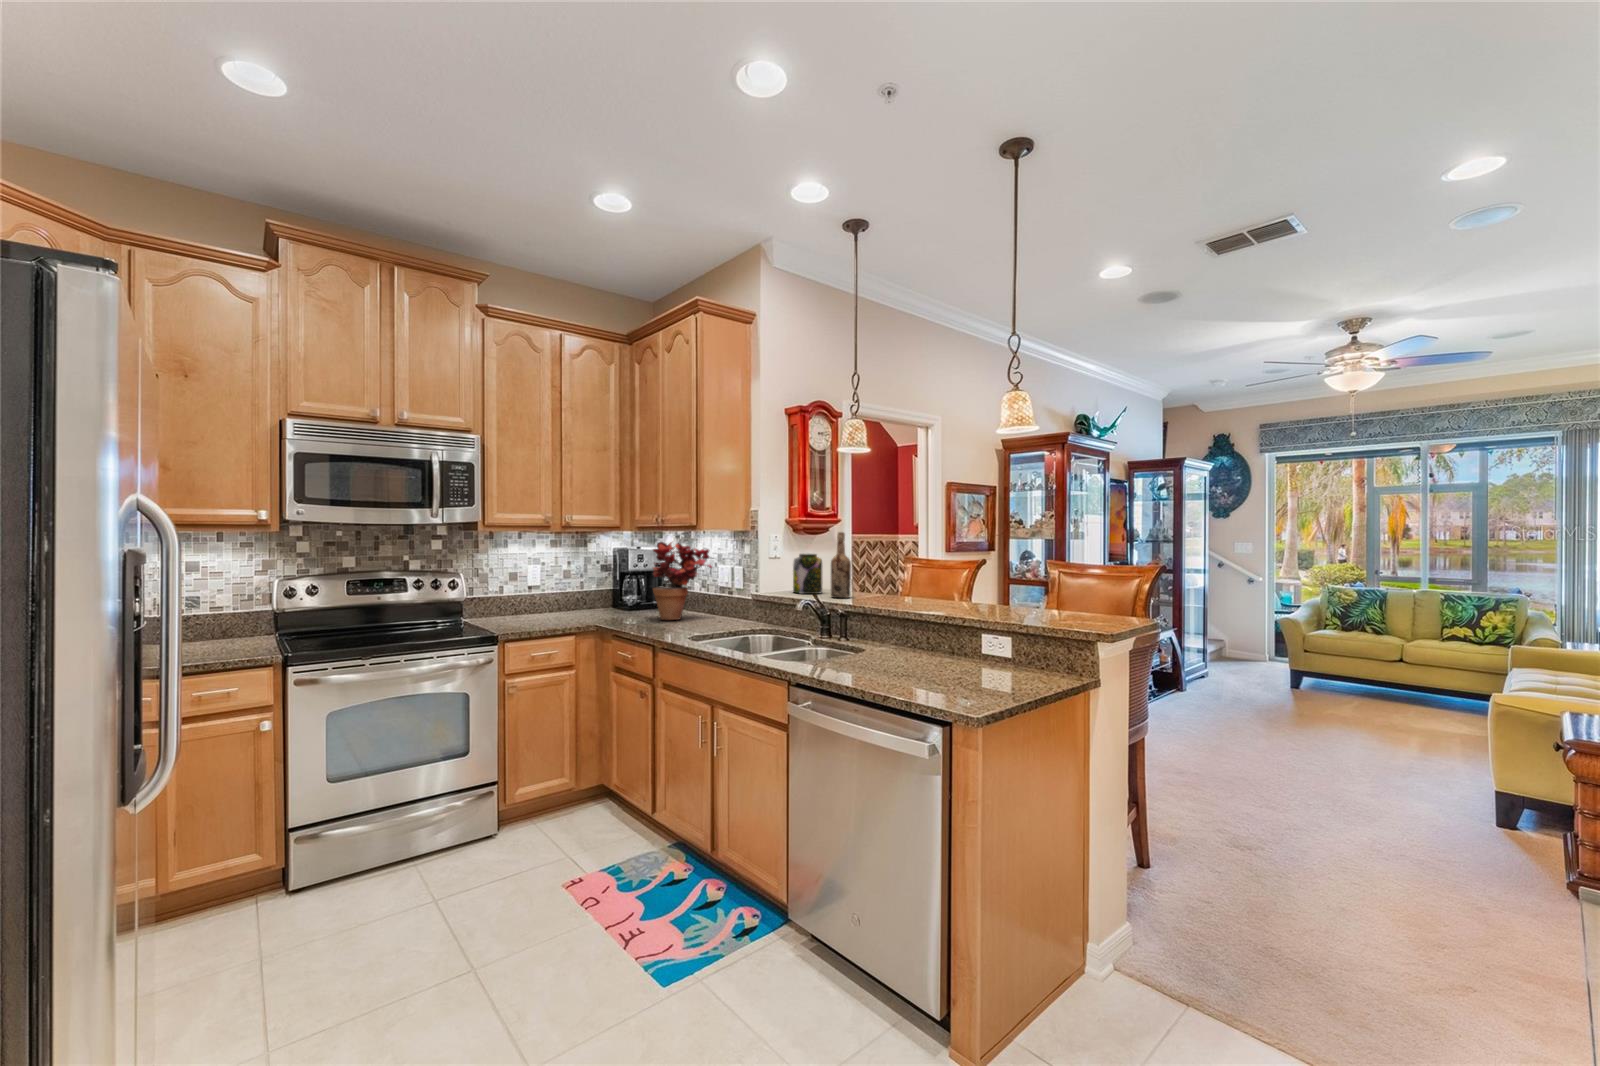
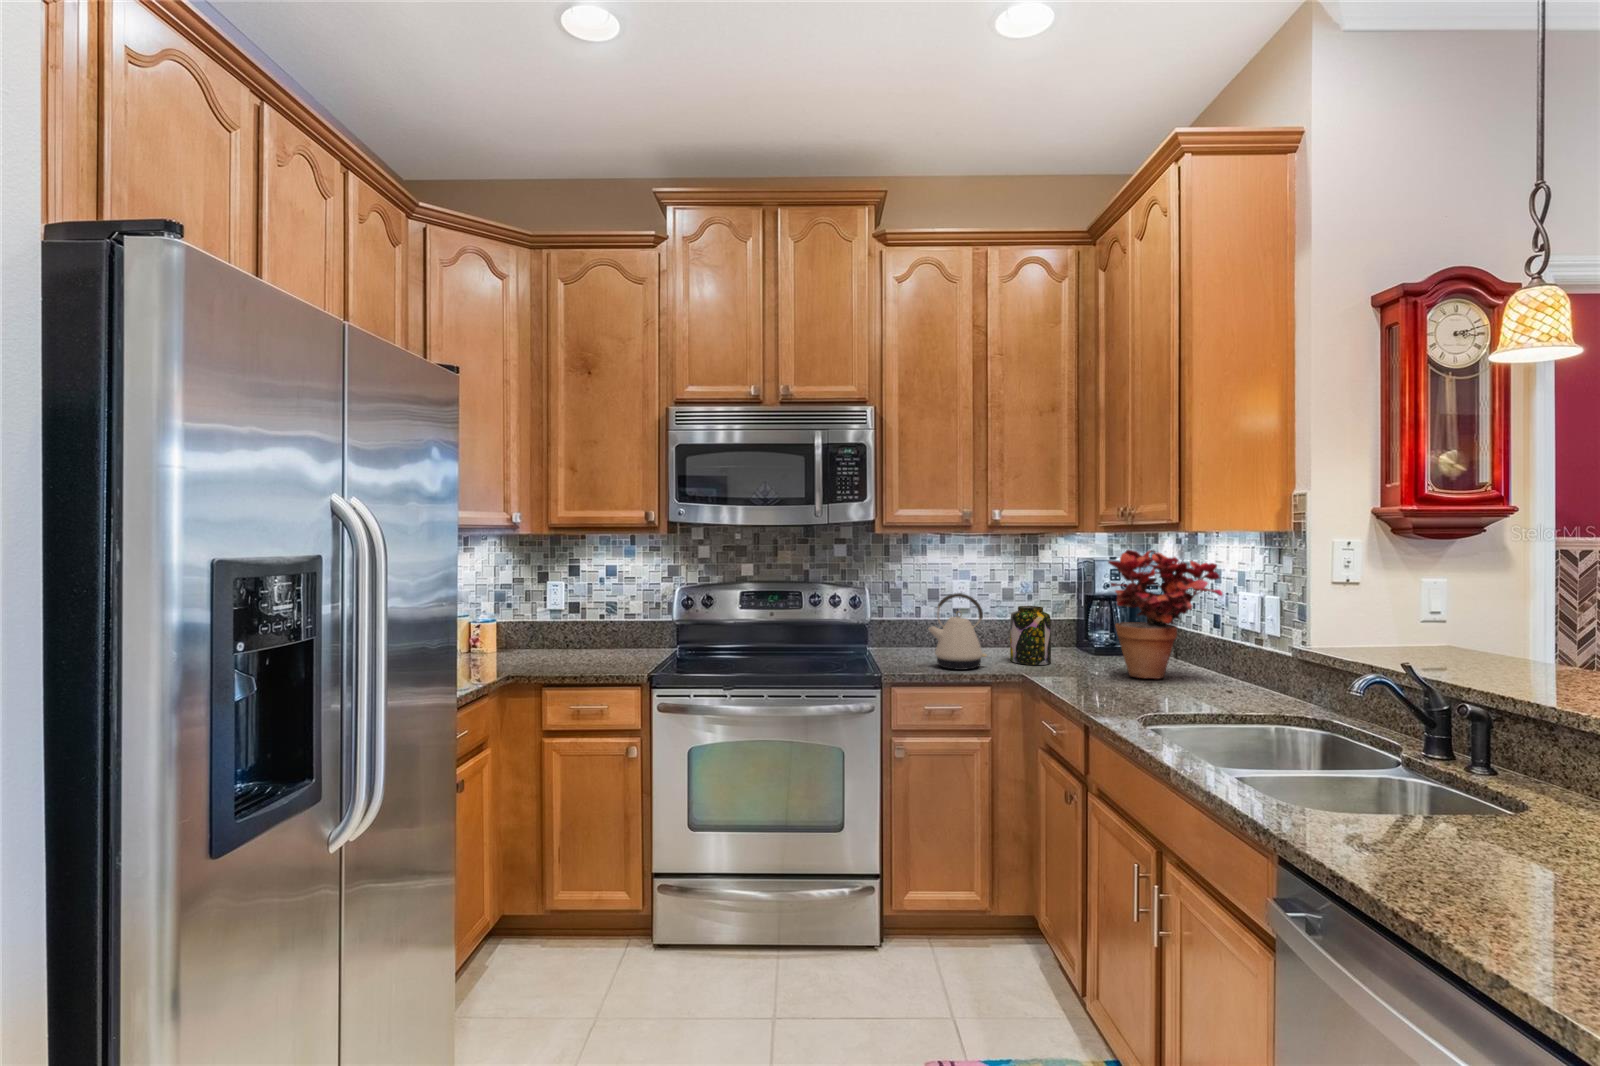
wine bottle: present [831,532,851,598] -> none [1484,533,1544,679]
jar: present [793,554,823,594] -> present [1010,606,1051,665]
kettle: none [527,574,569,627] -> present [928,593,987,670]

